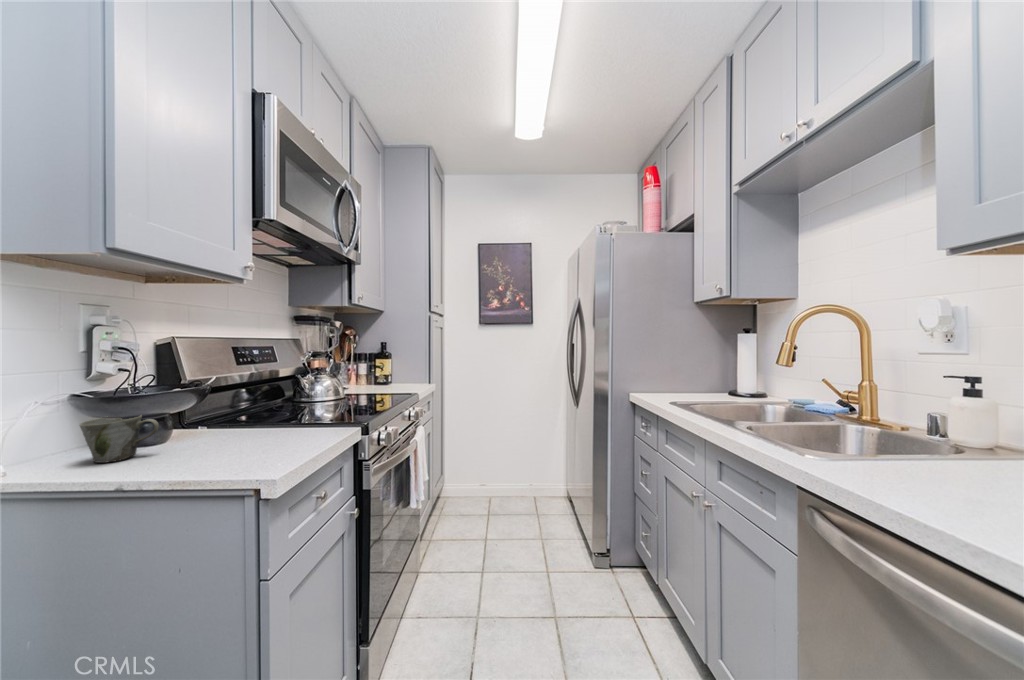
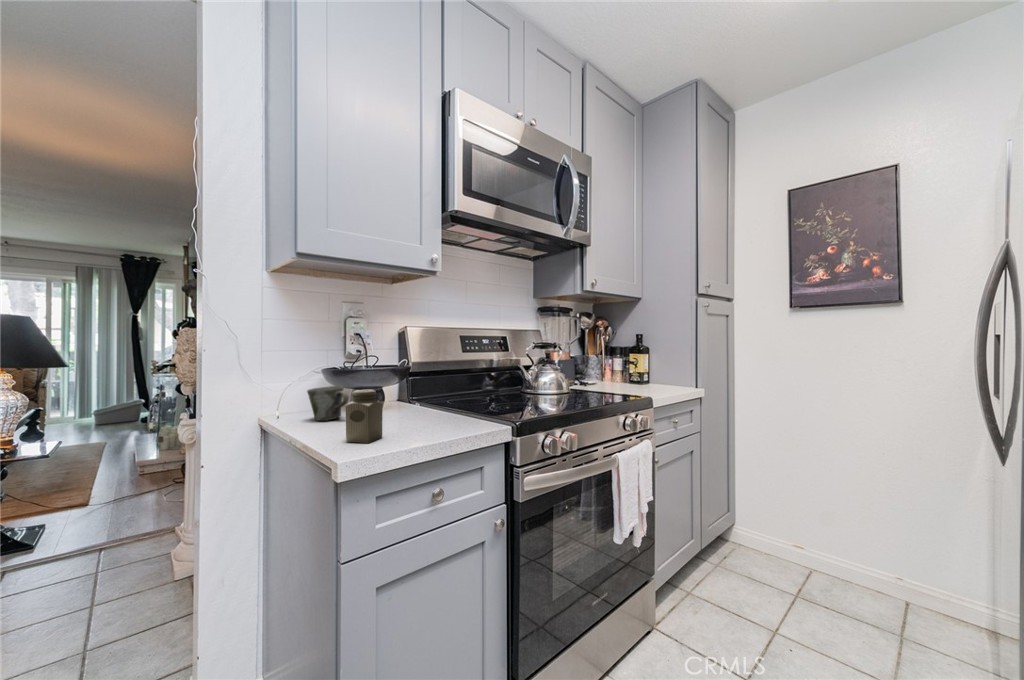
salt shaker: none [235,408,269,466] -> present [346,389,383,443]

